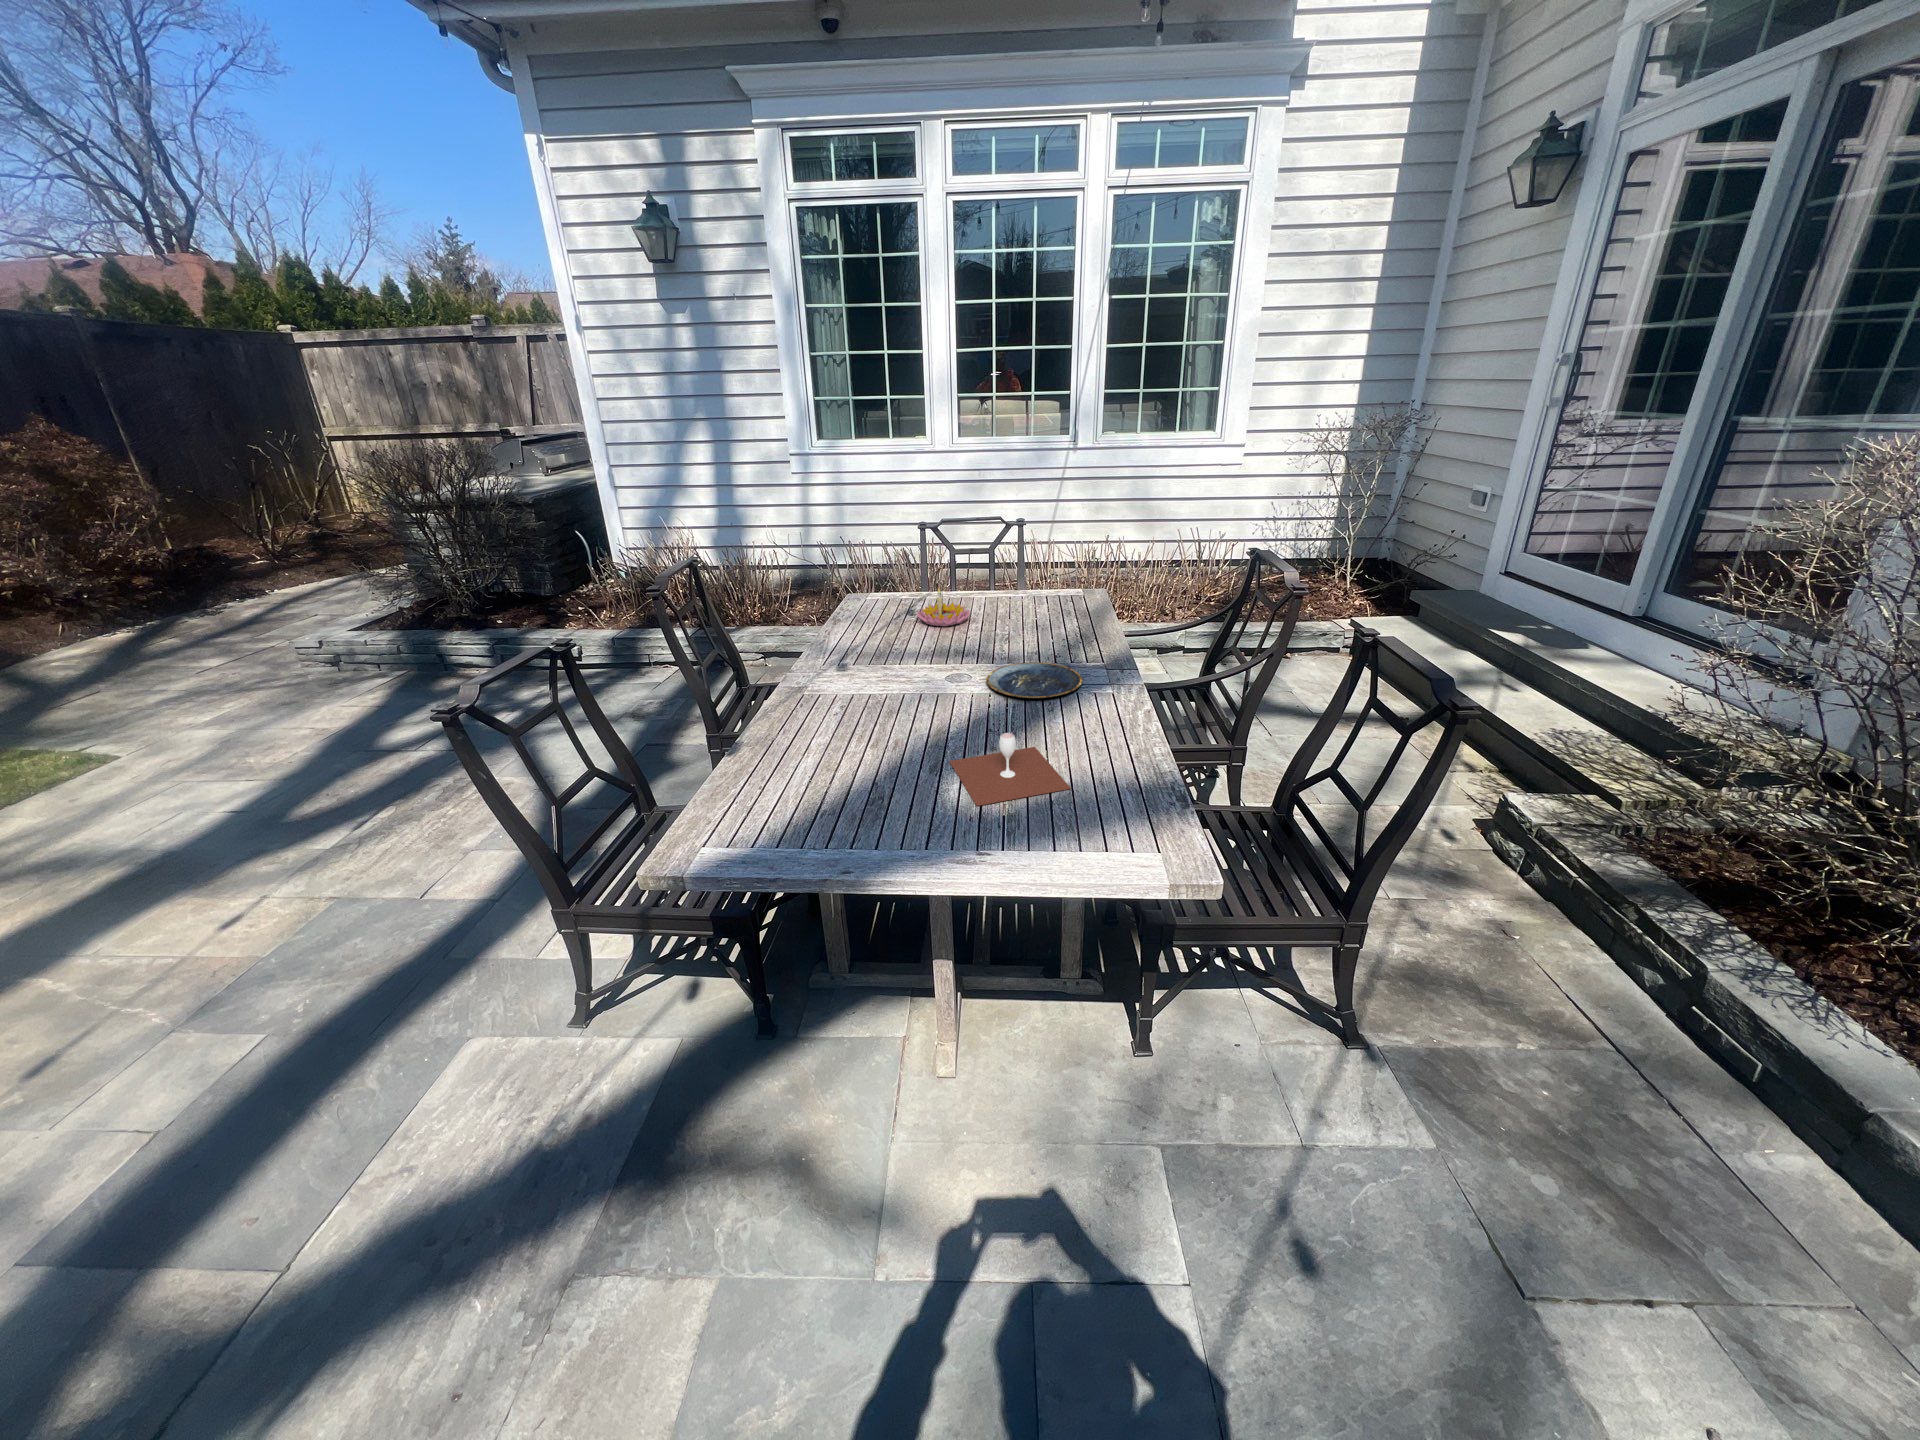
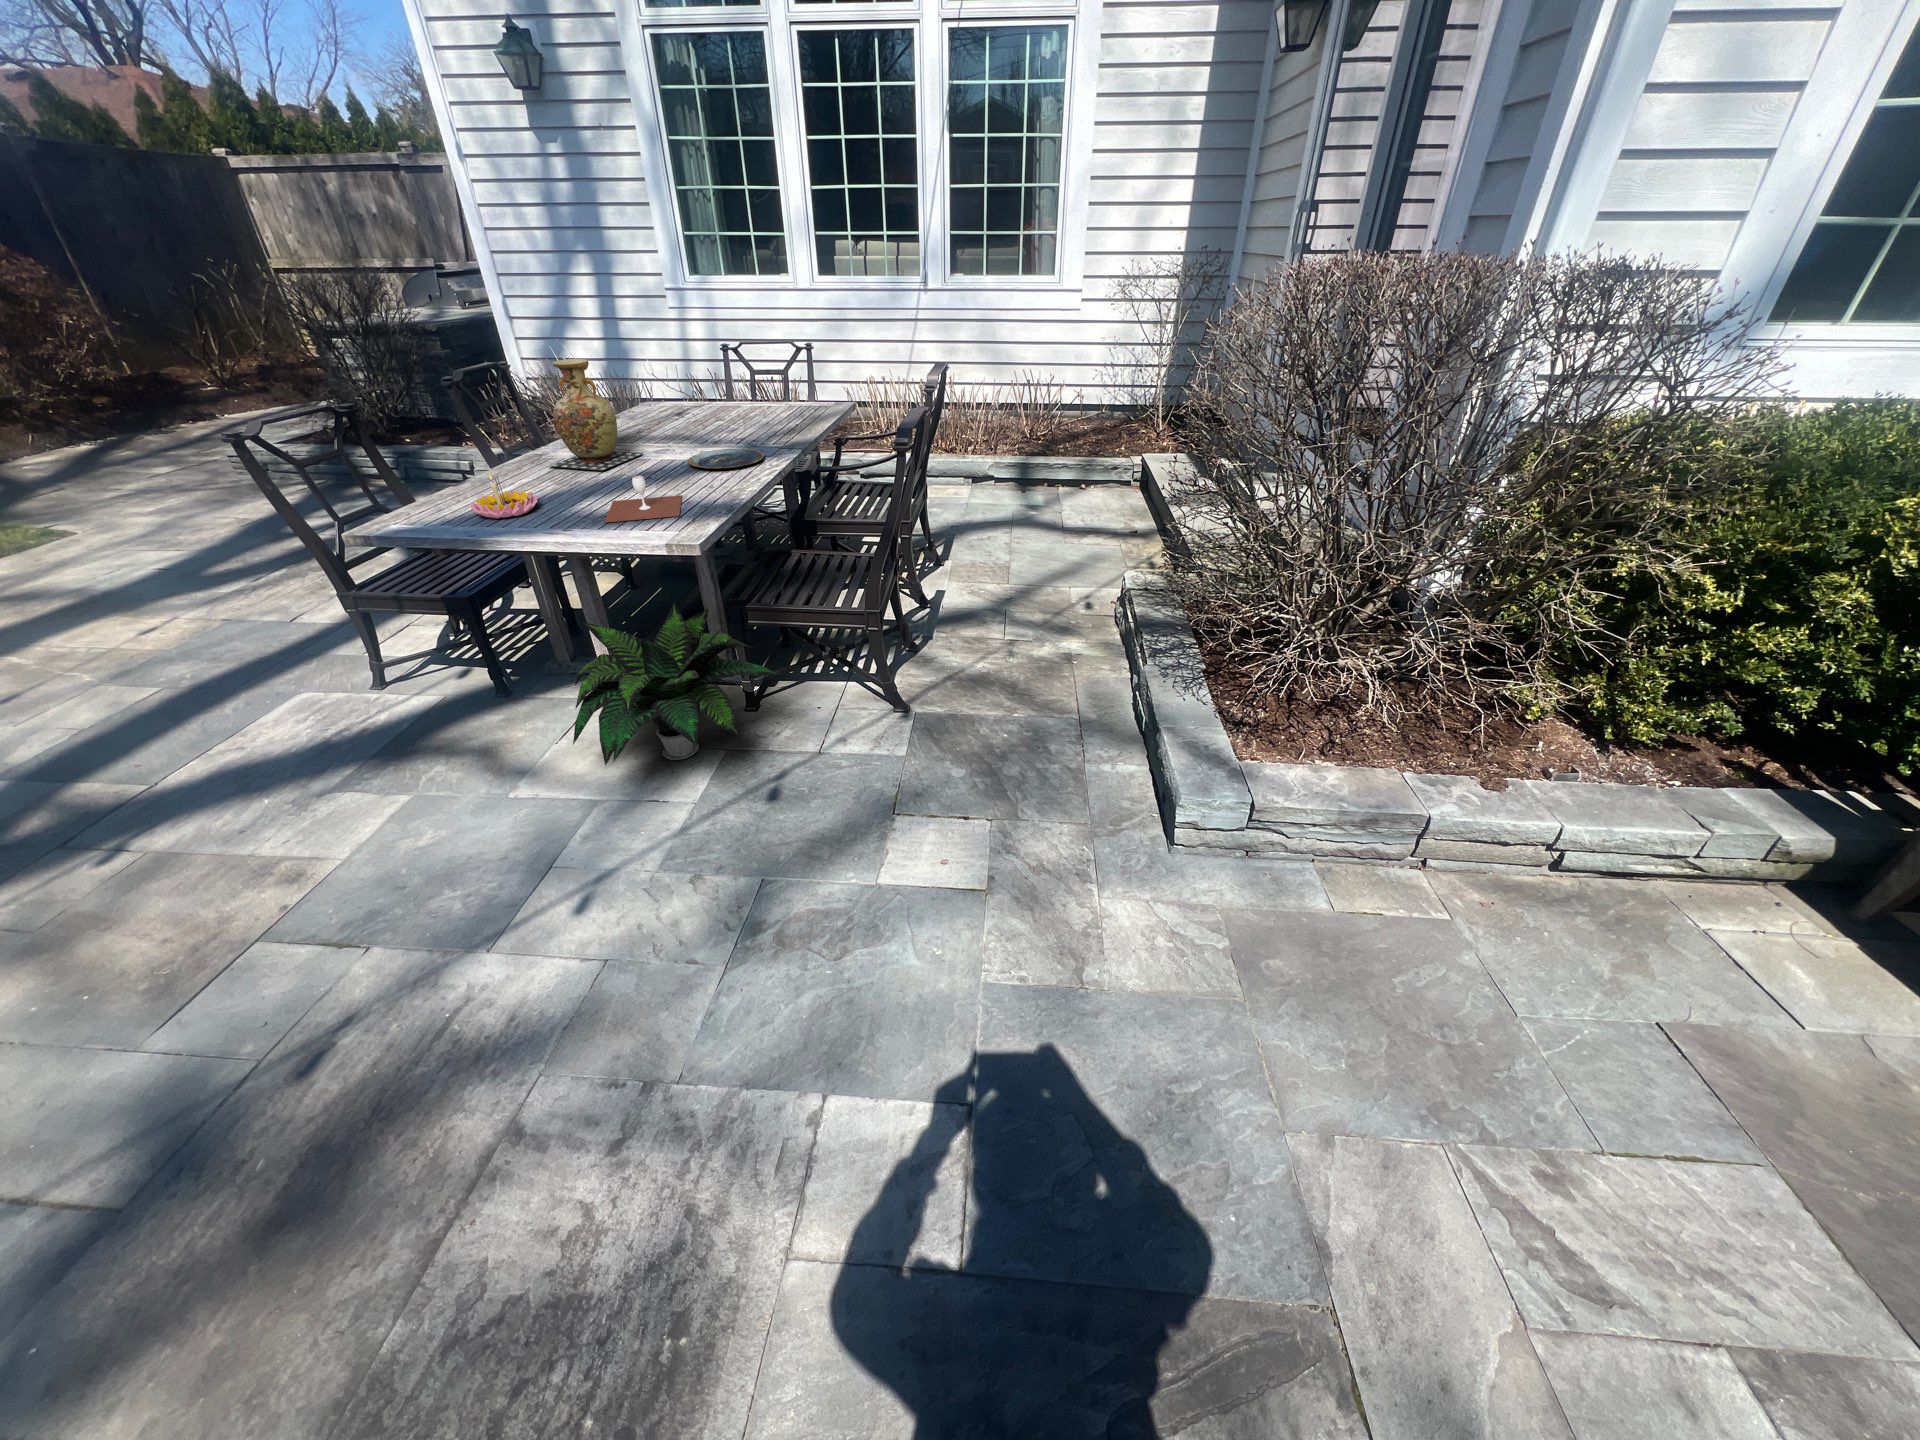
vase: none [808,566,915,705] -> present [549,359,643,470]
candle holder: present [917,588,970,627] -> present [470,472,538,519]
potted plant: none [933,916,1224,1220] -> present [573,602,781,765]

